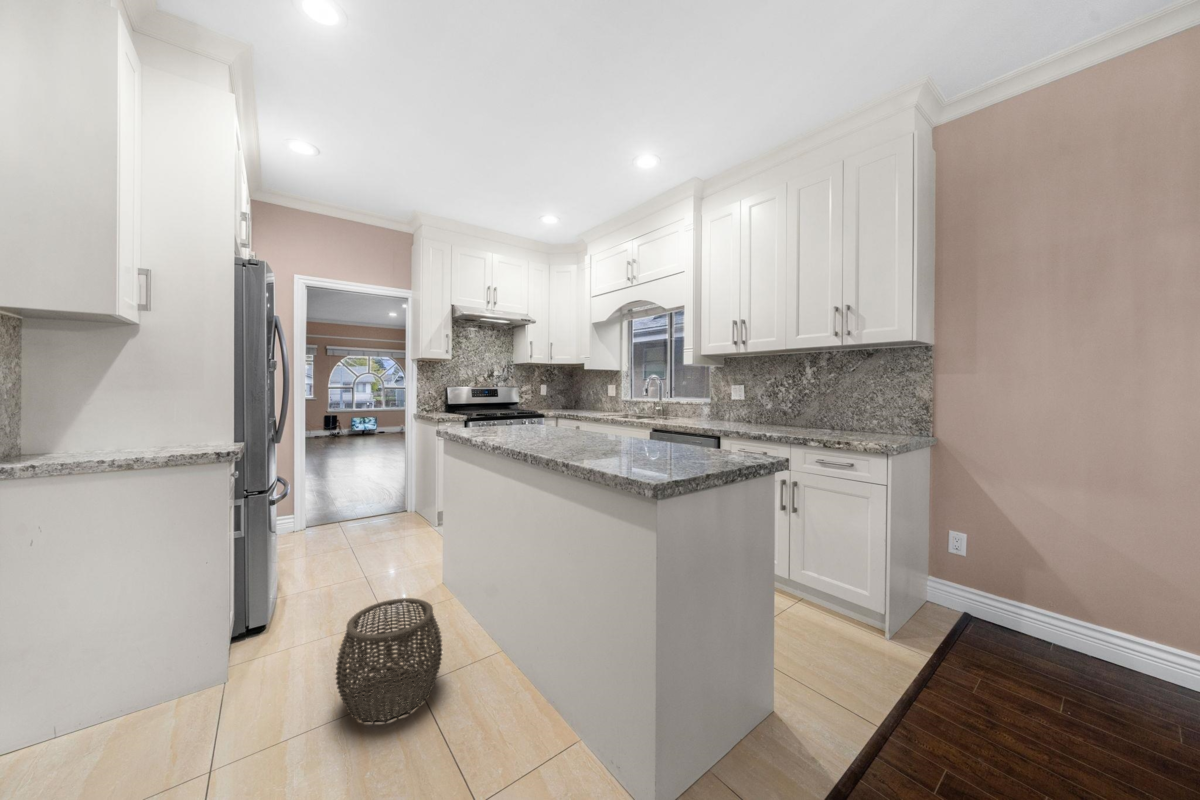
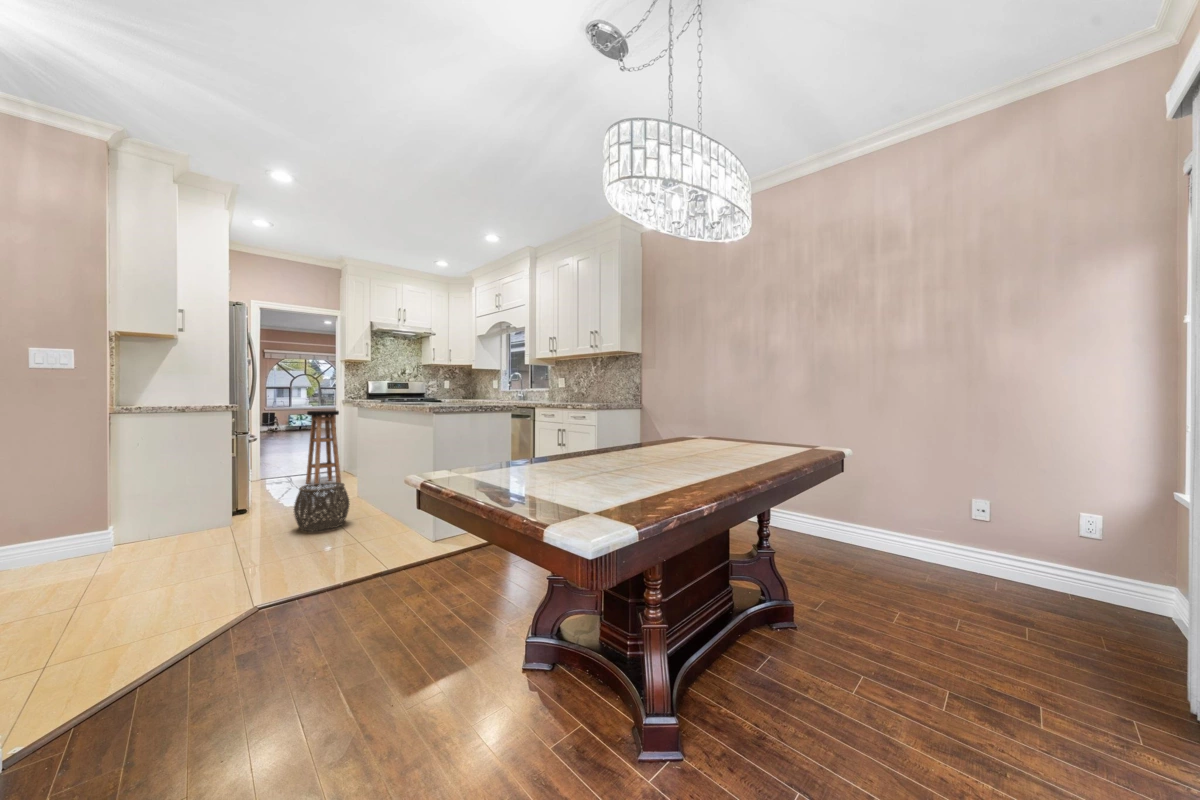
bar stool: none [365,432,414,547] -> present [306,410,341,484]

